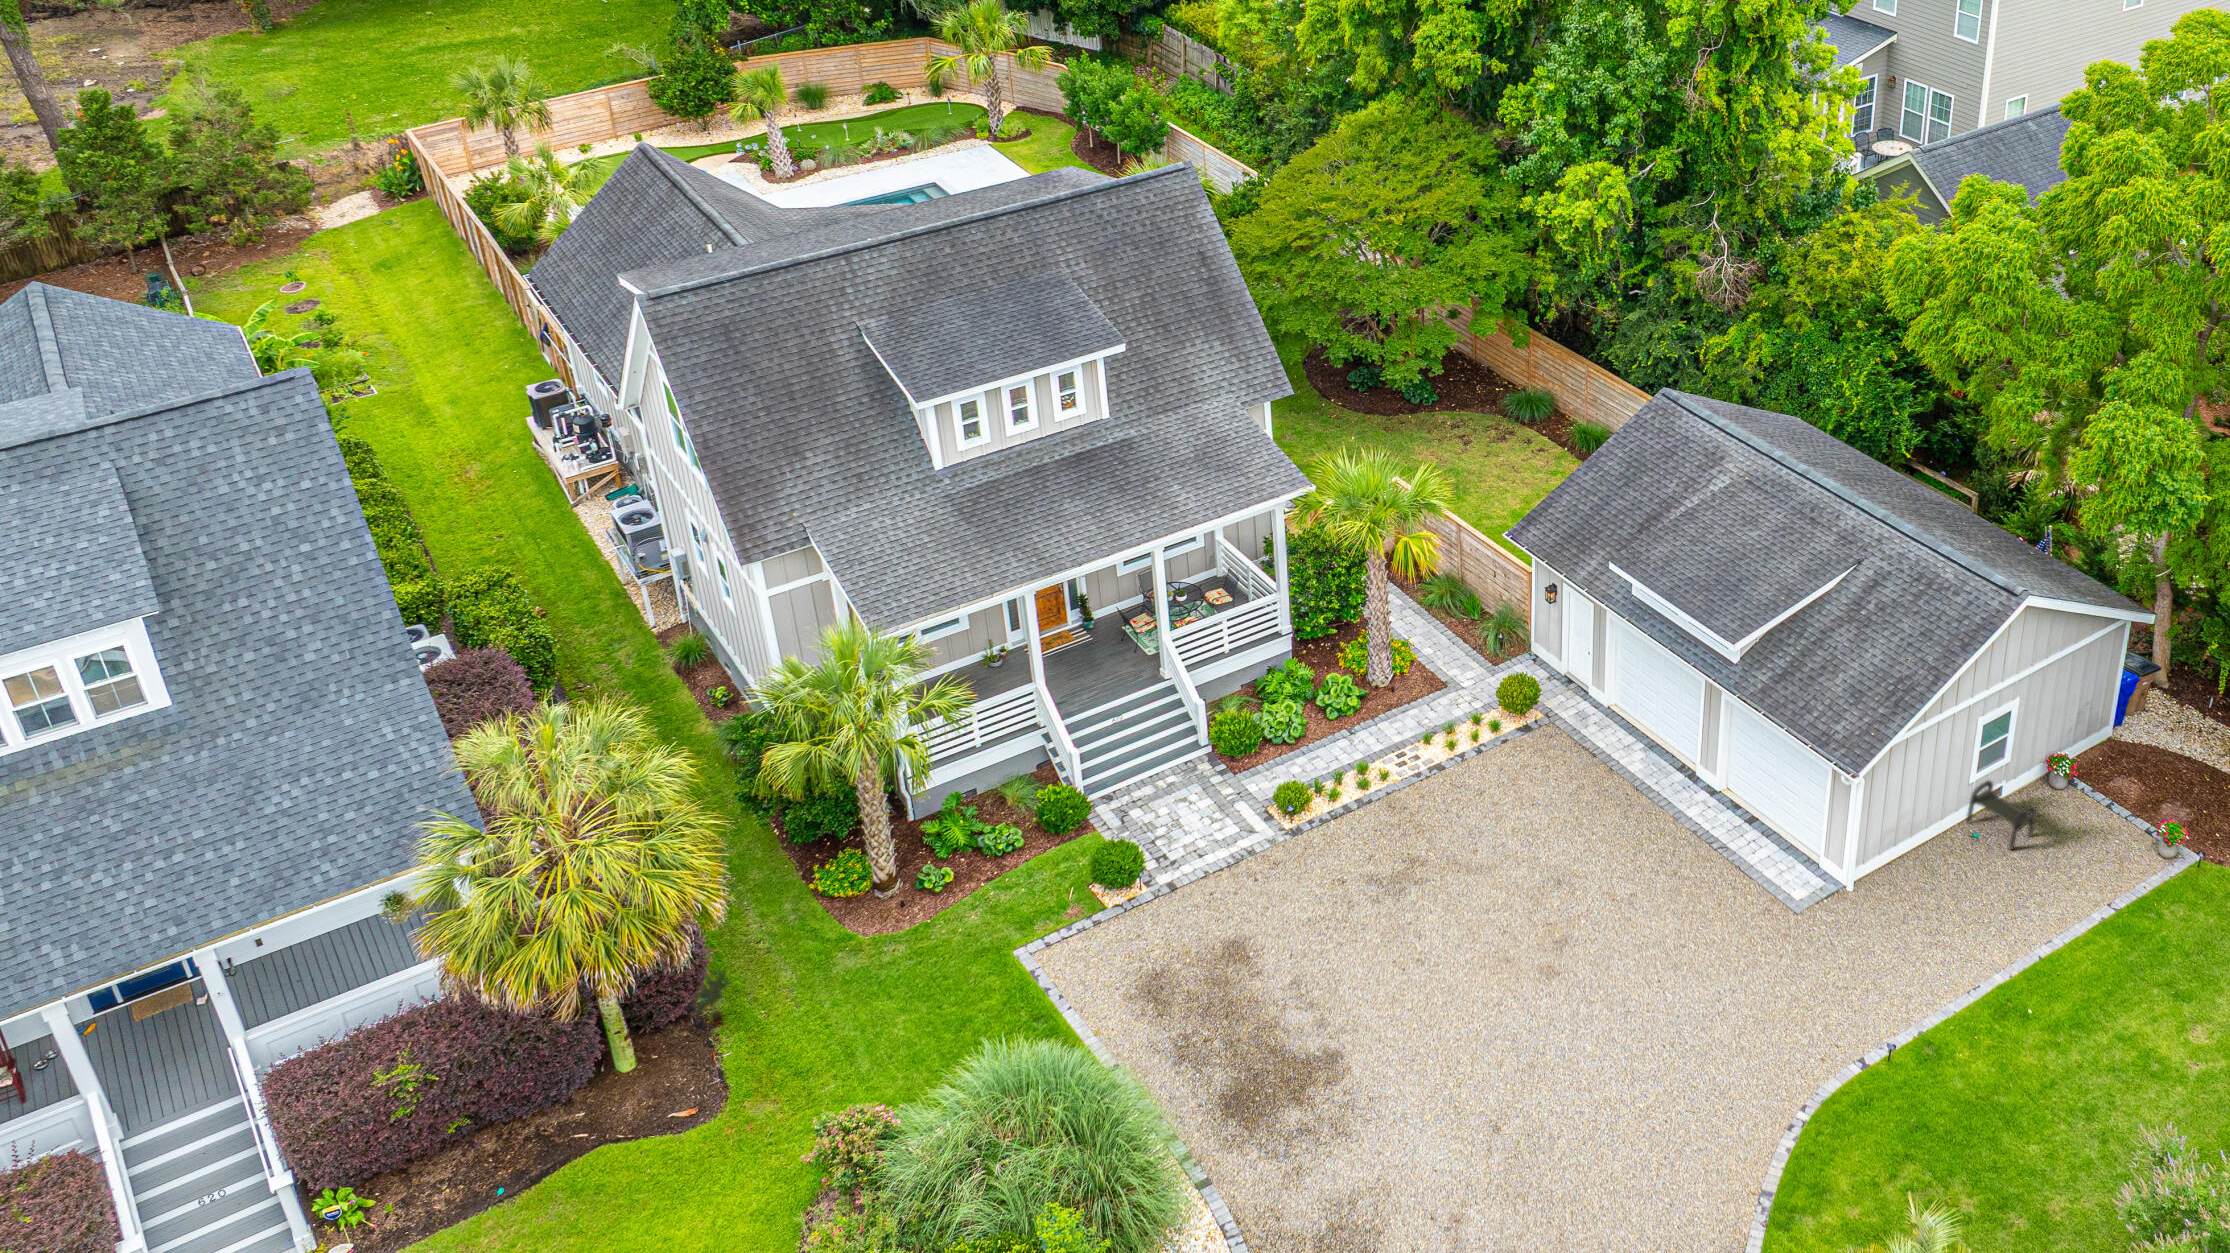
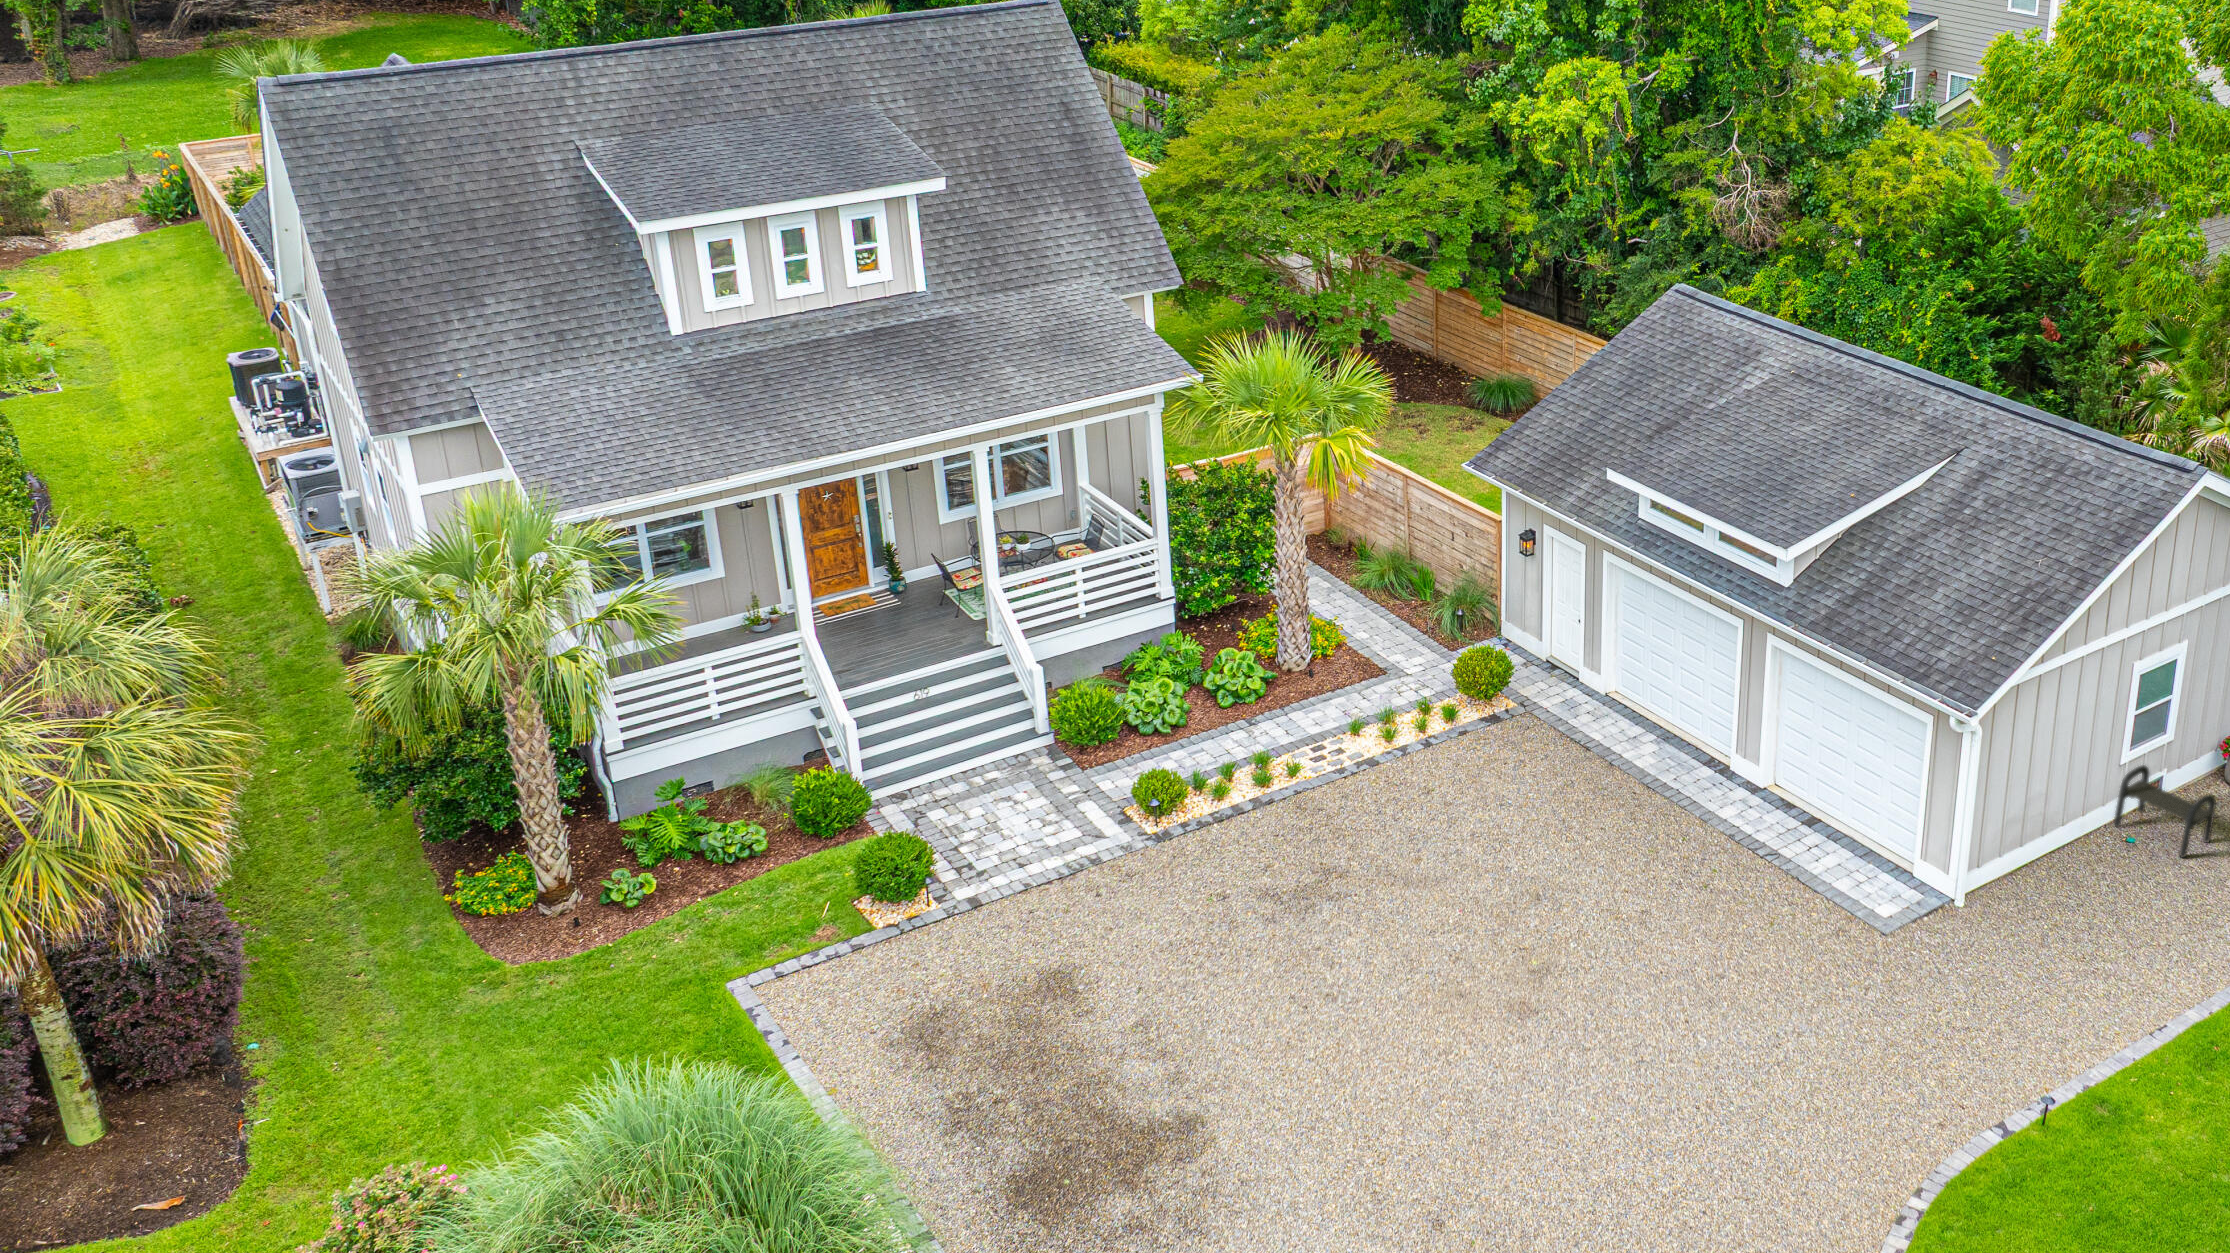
potted tree: present [693,970,729,1024] -> none [194,982,265,1071]

